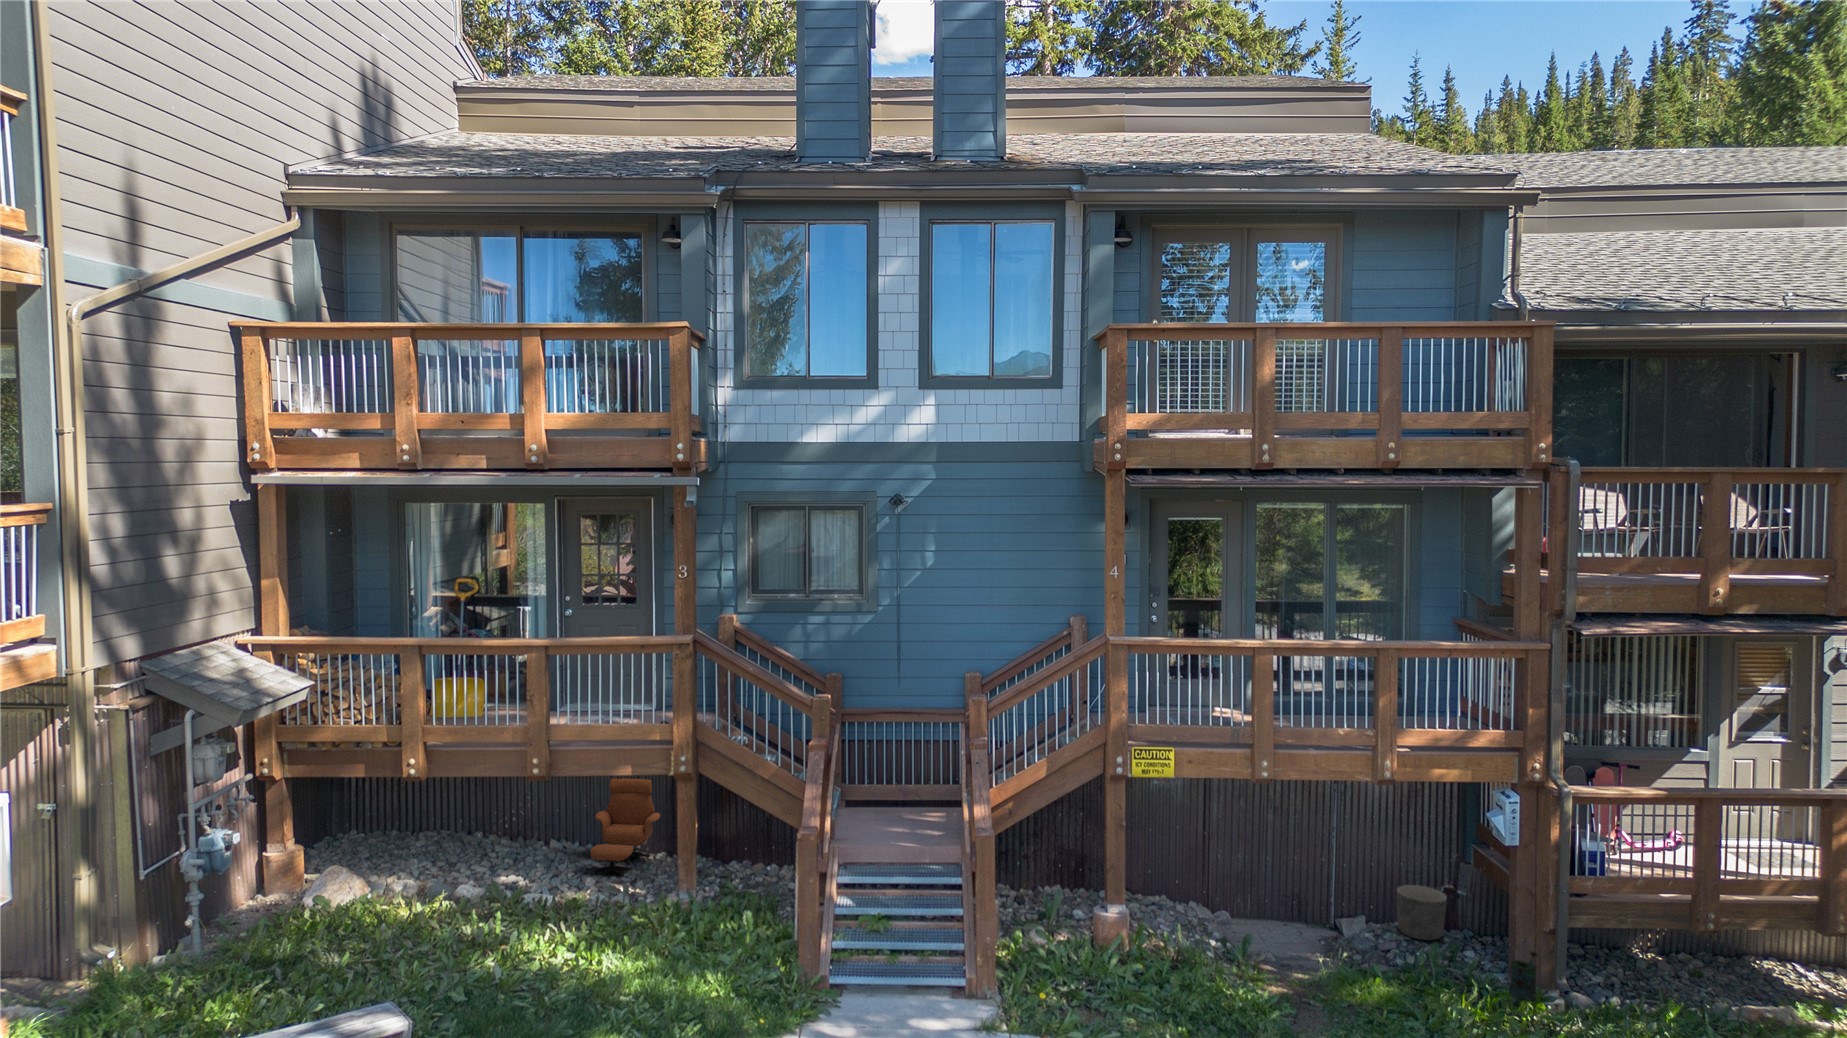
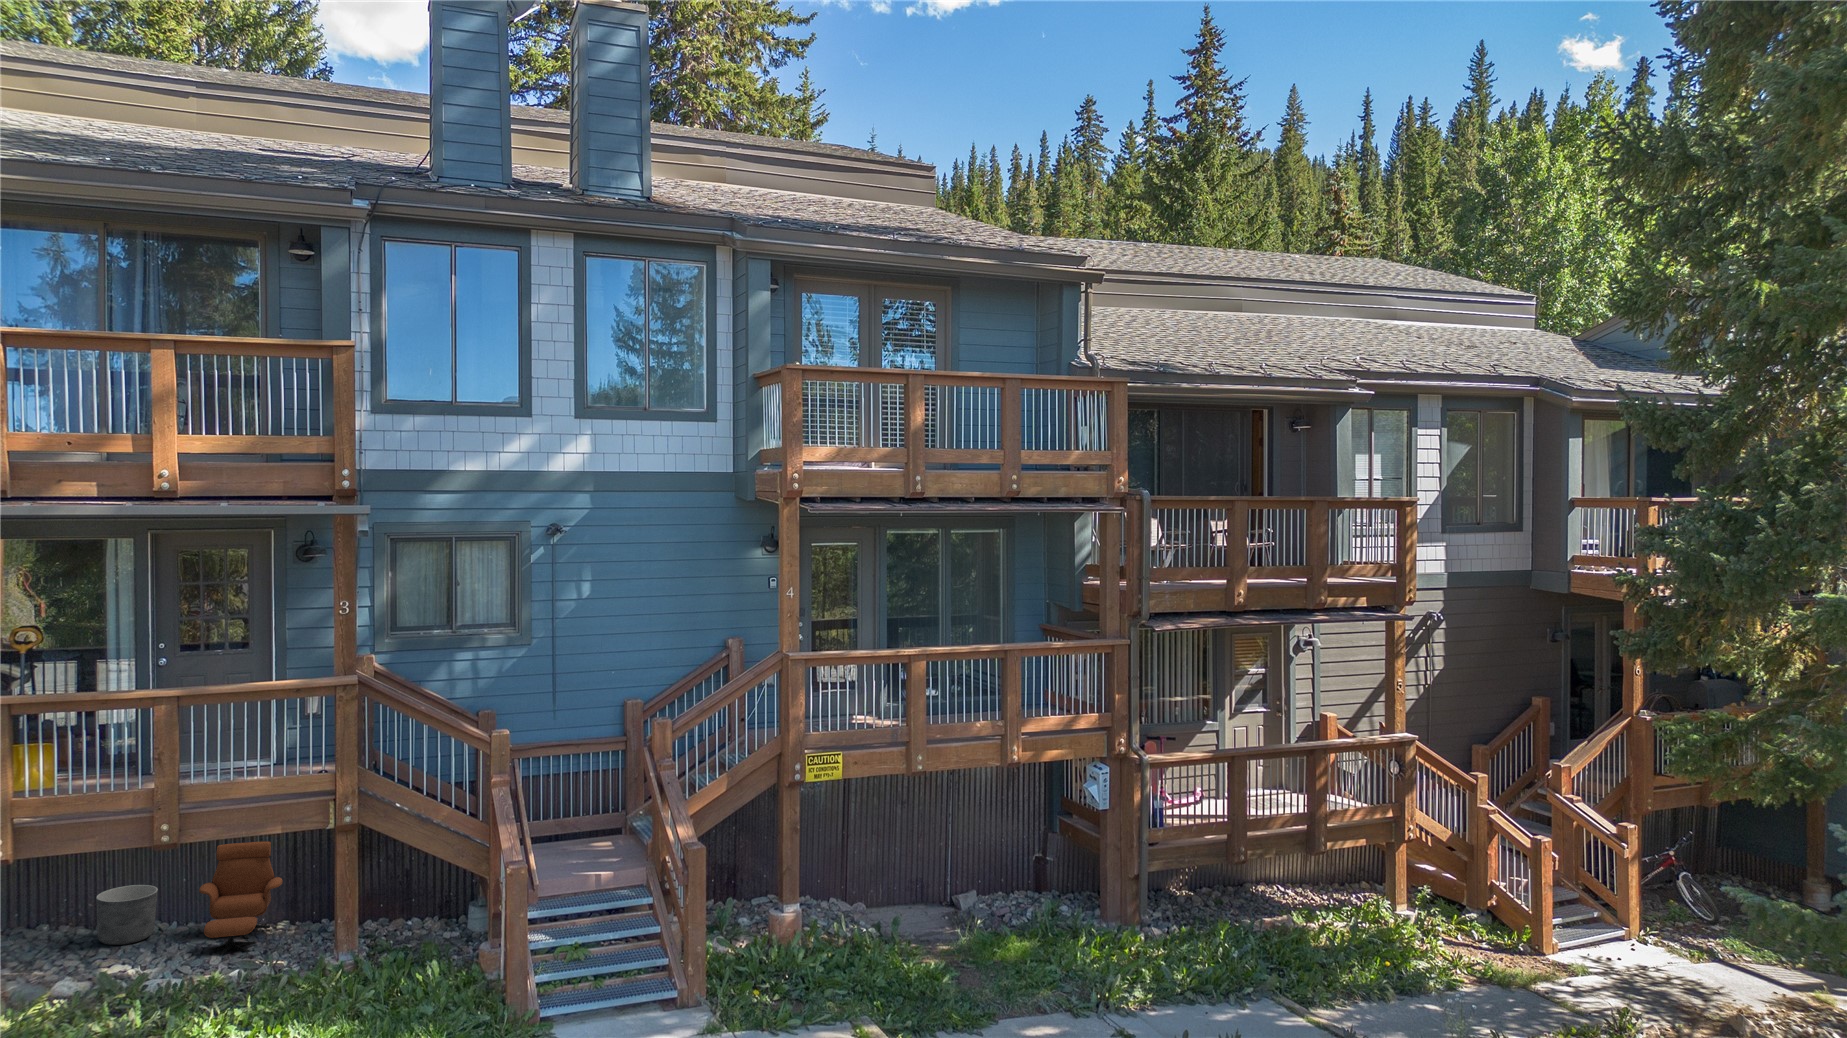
planter: present [1397,885,1447,940] -> present [96,885,158,945]
watering can: present [1510,952,1537,1000] -> none [1104,895,1123,934]

